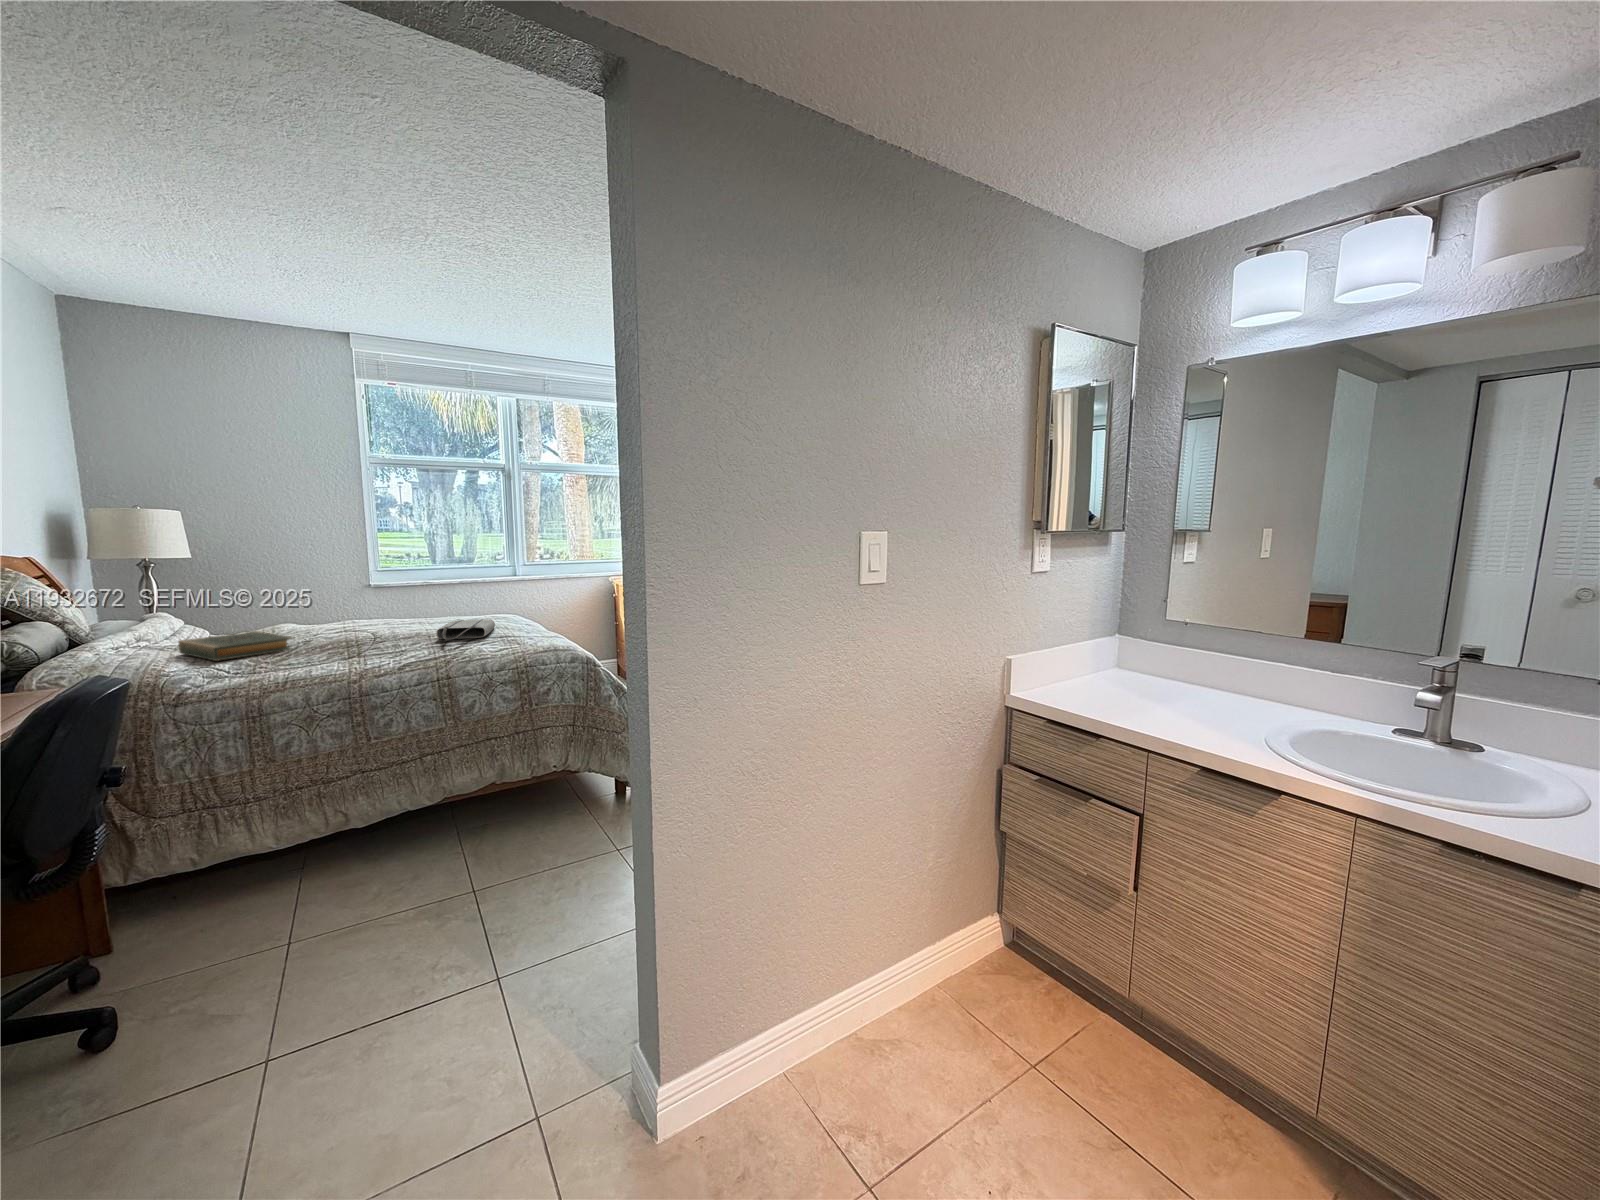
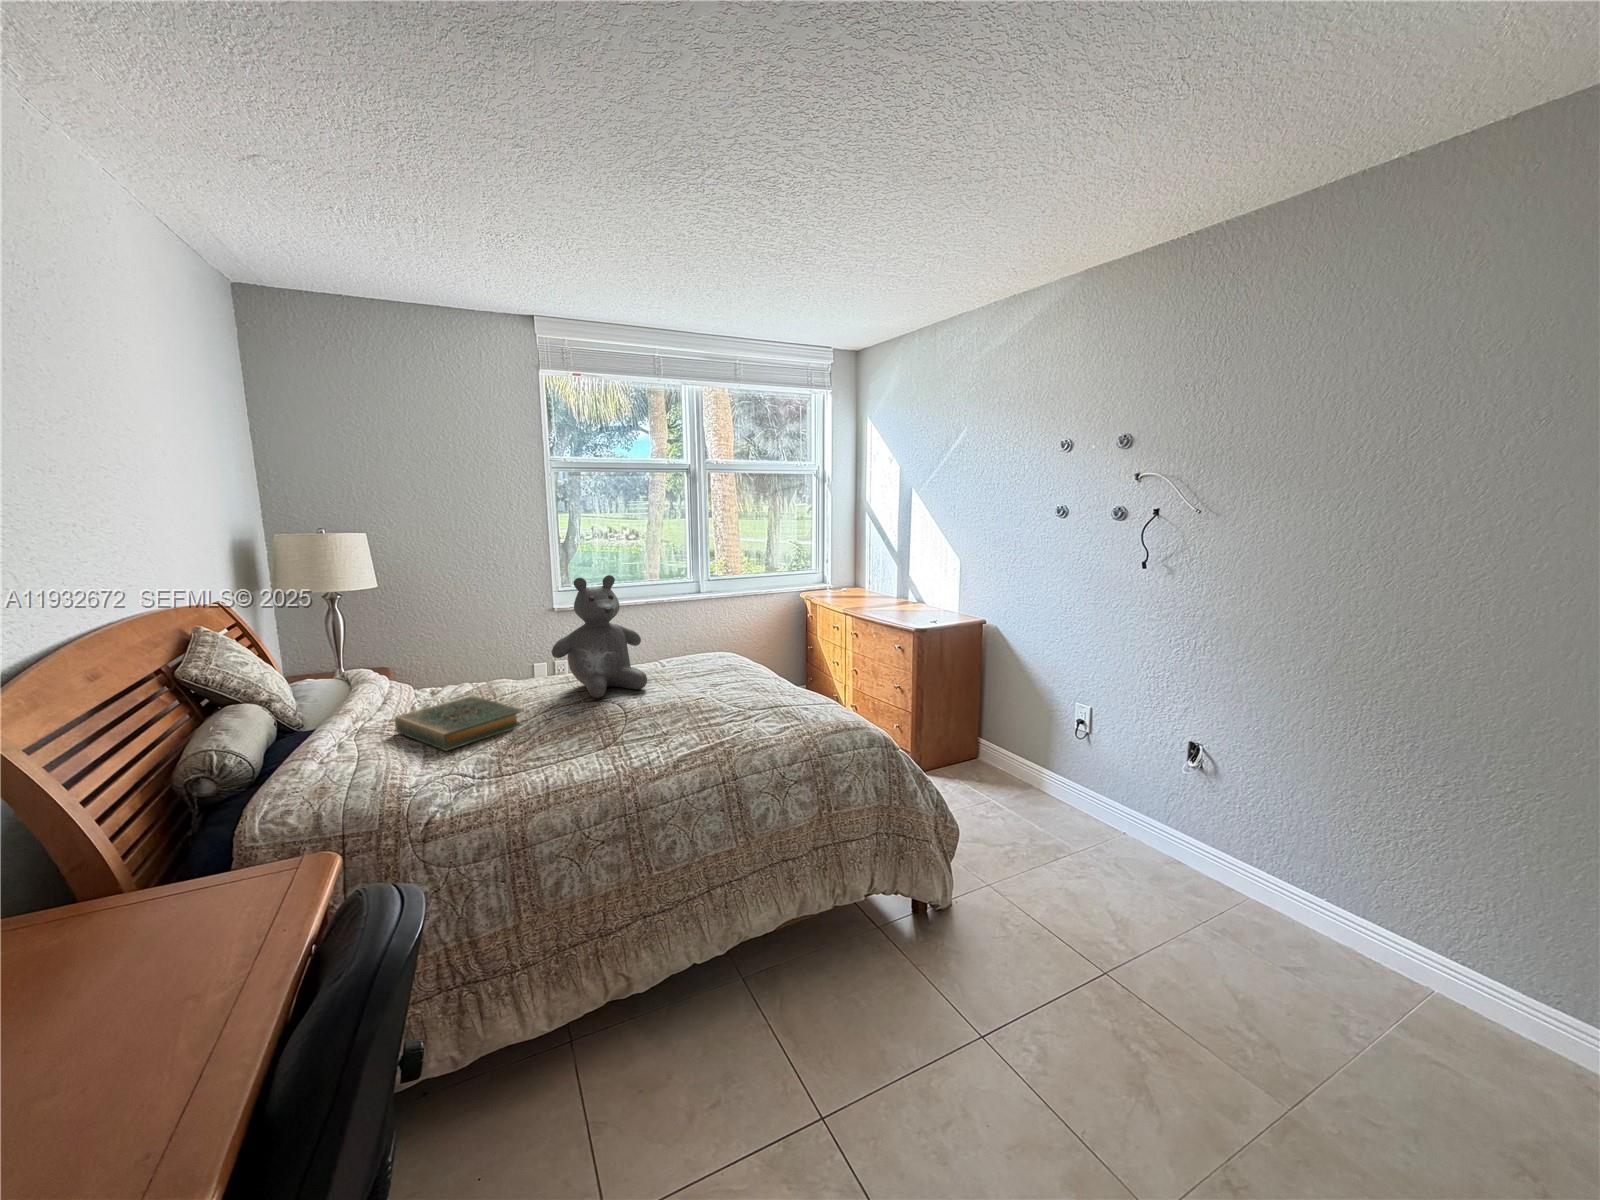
teddy bear: none [331,541,417,634] -> present [552,575,647,698]
tote bag: present [436,620,495,641] -> none [690,675,749,719]

